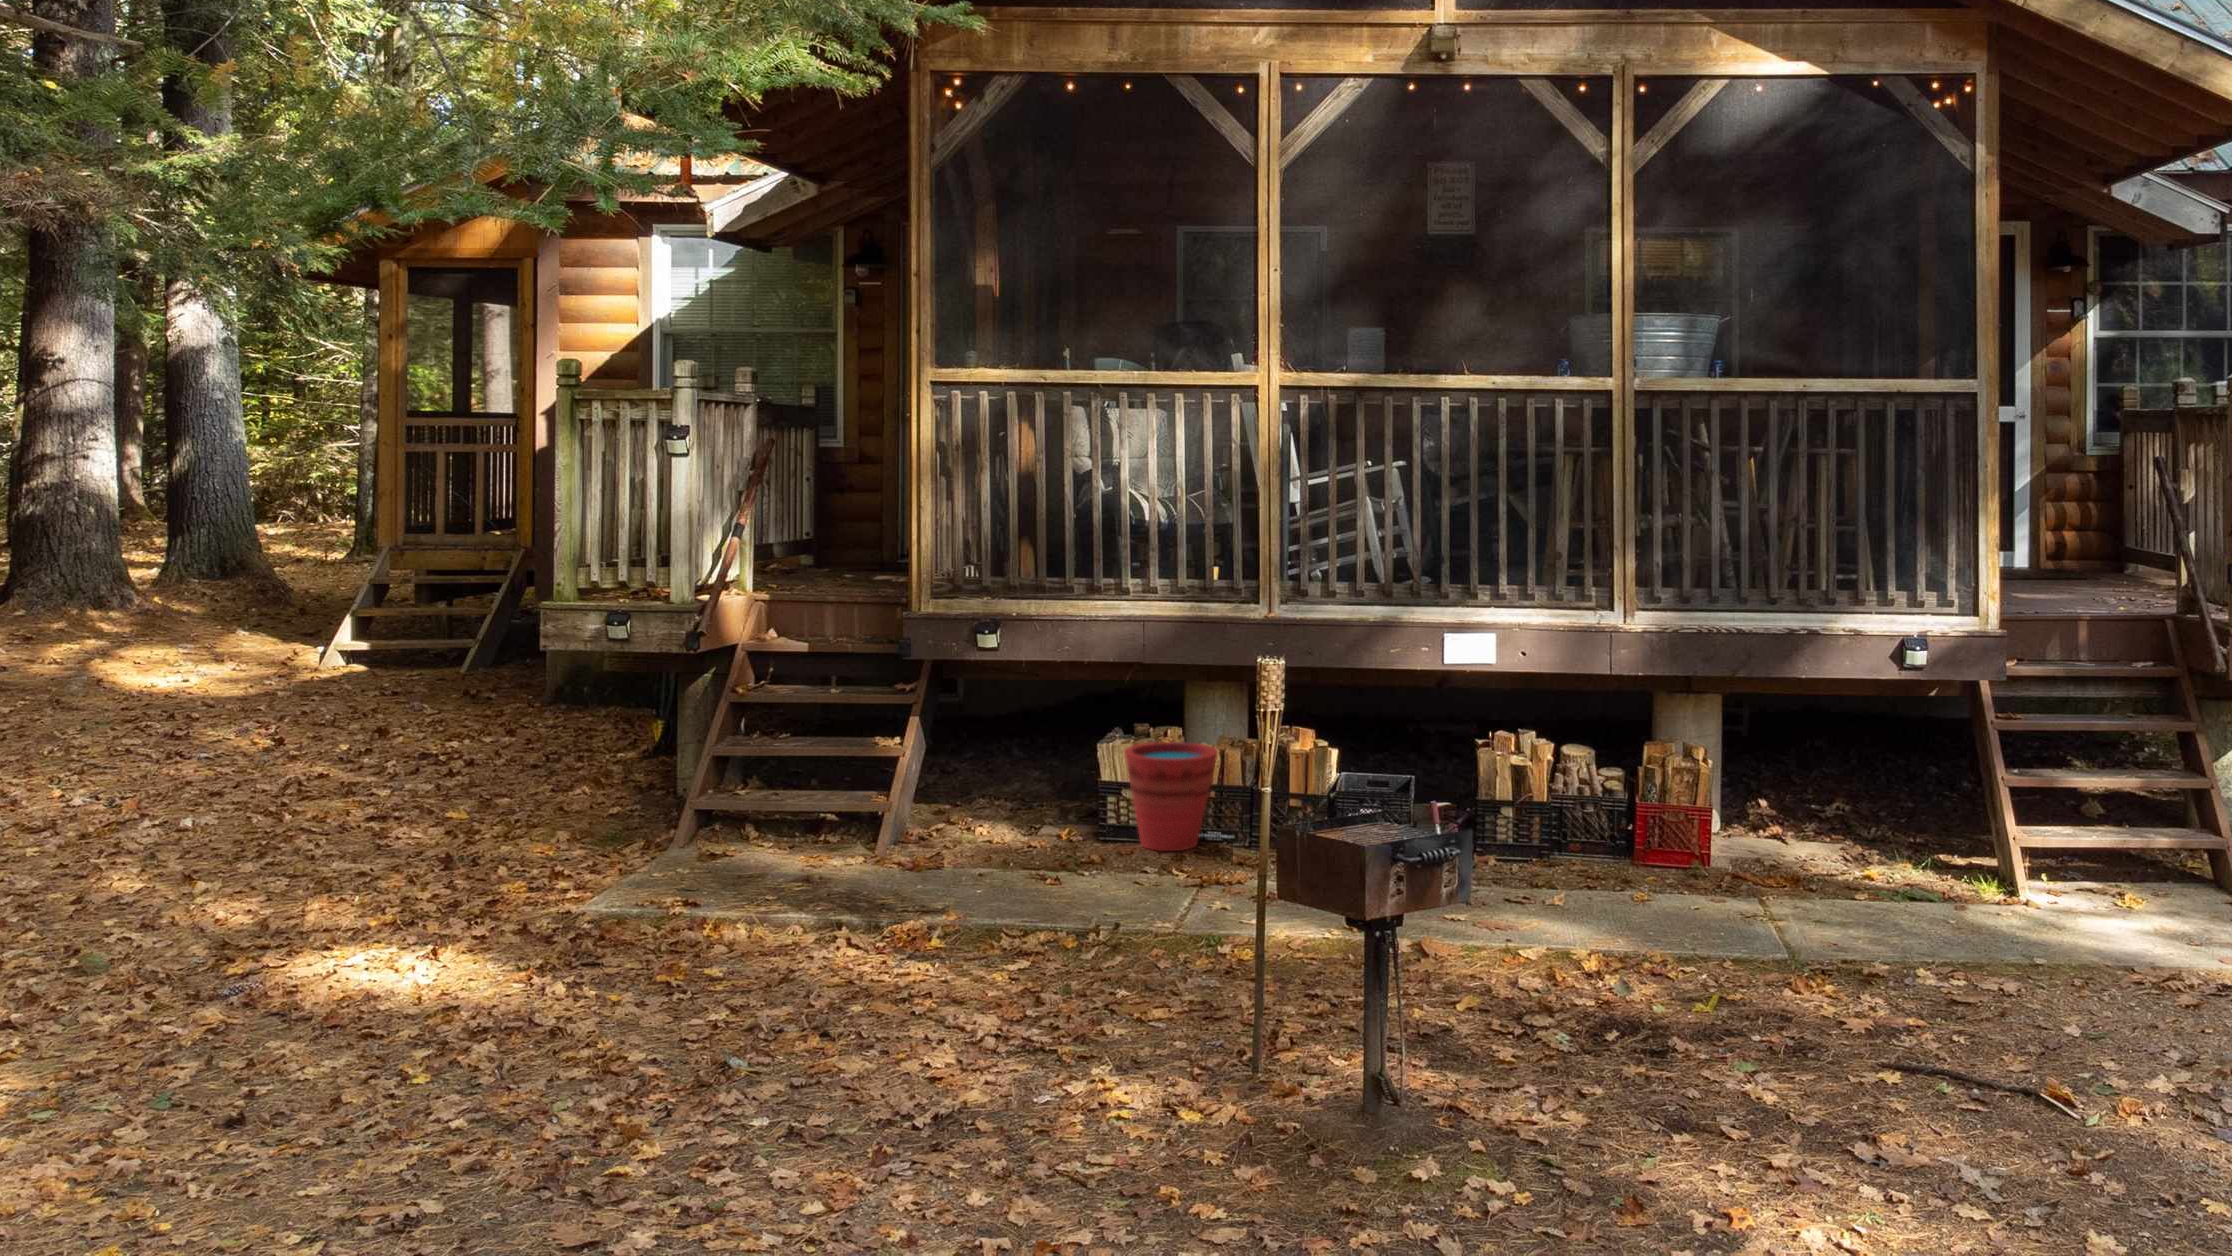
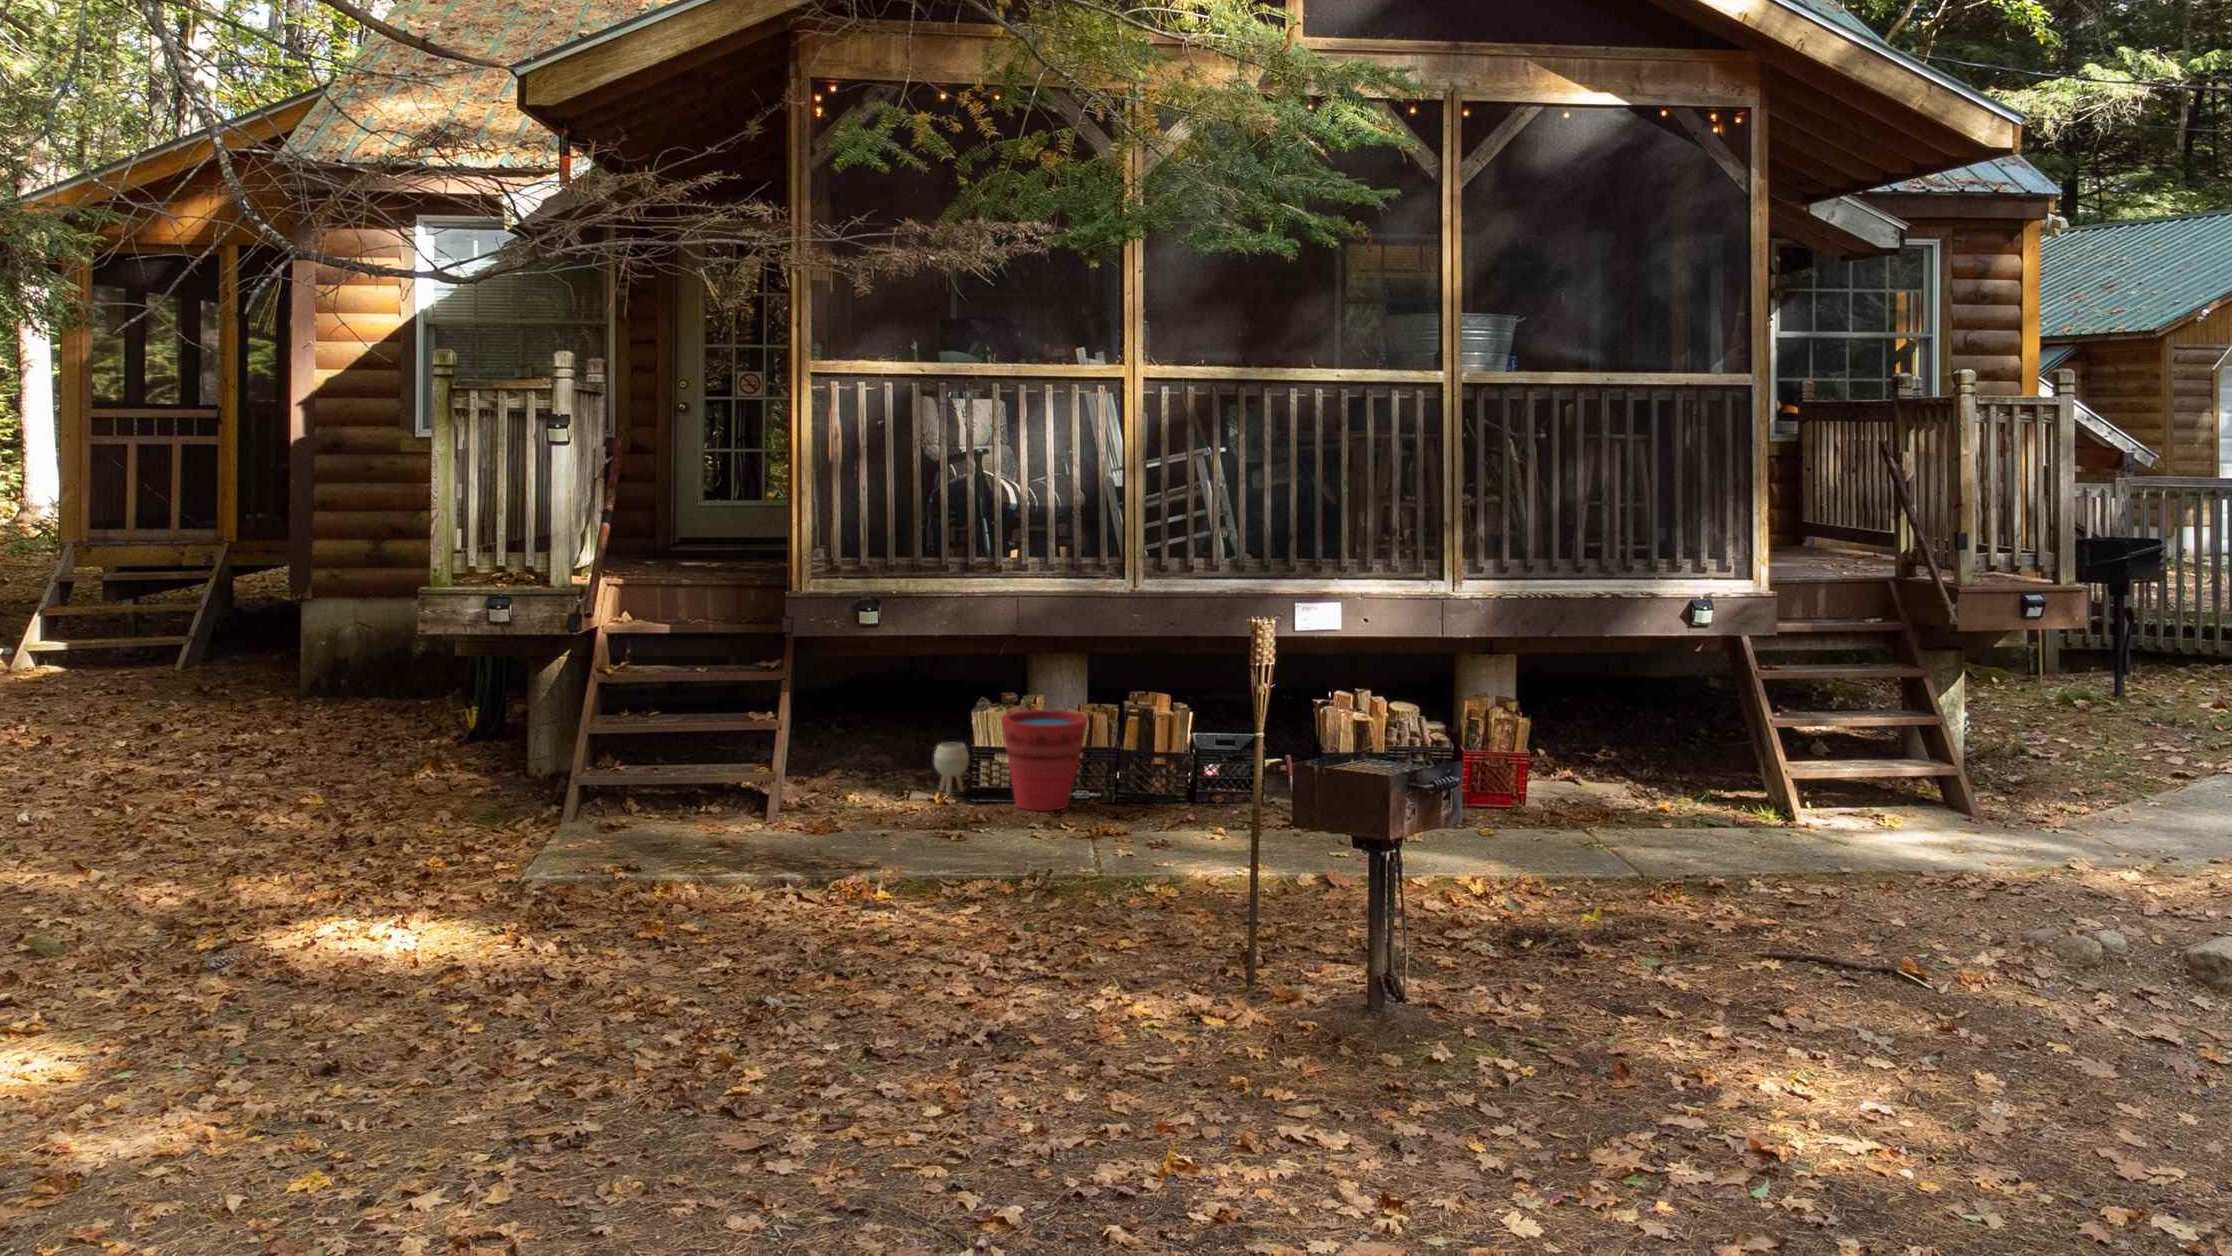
planter: none [1065,774,1102,830] -> present [934,743,969,795]

